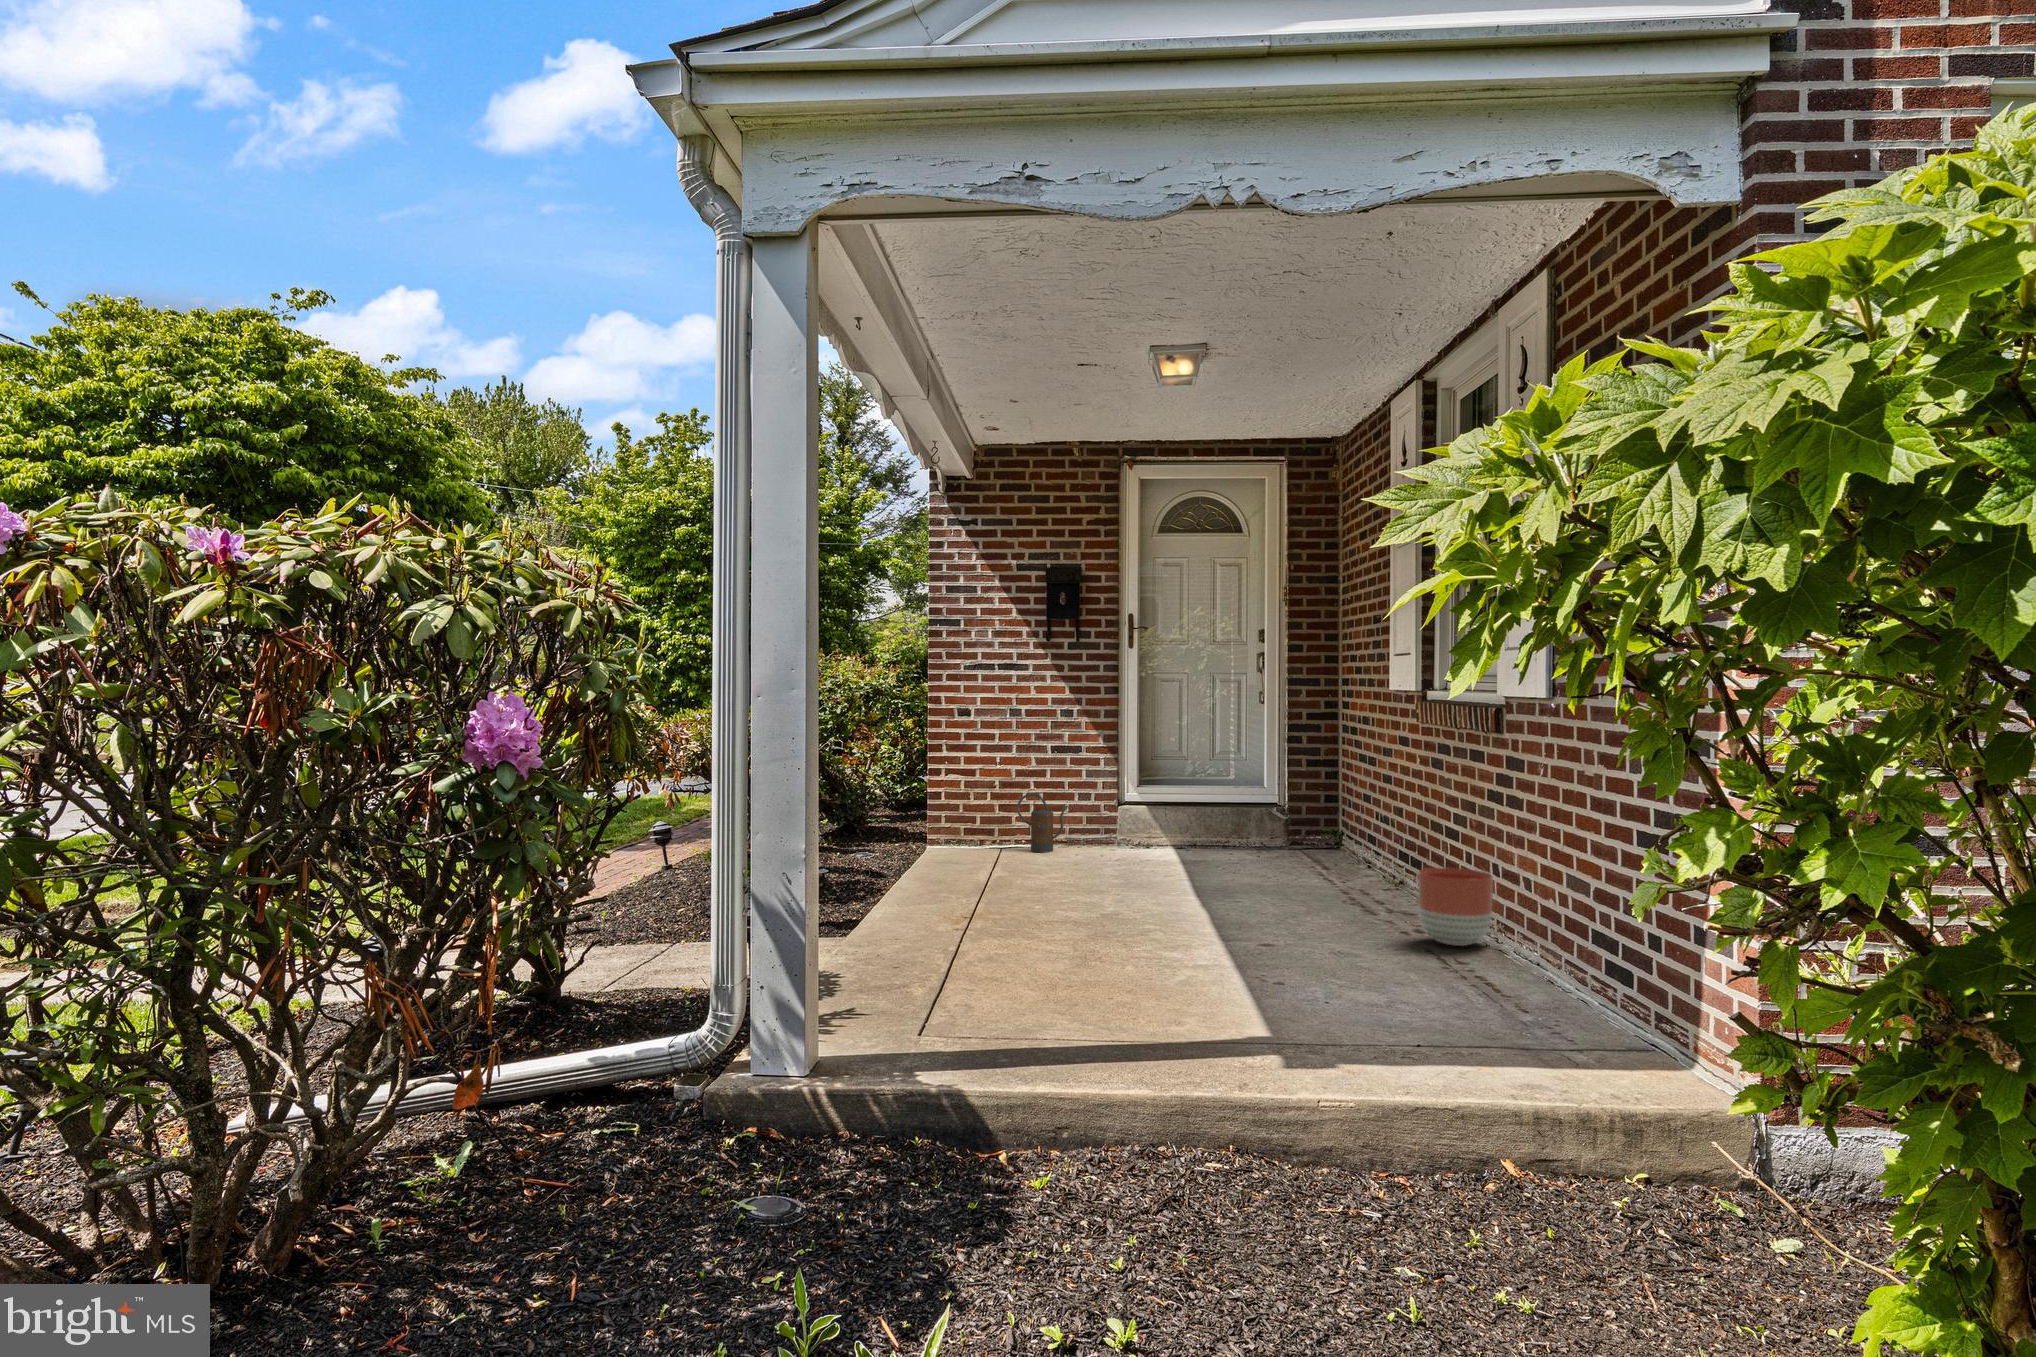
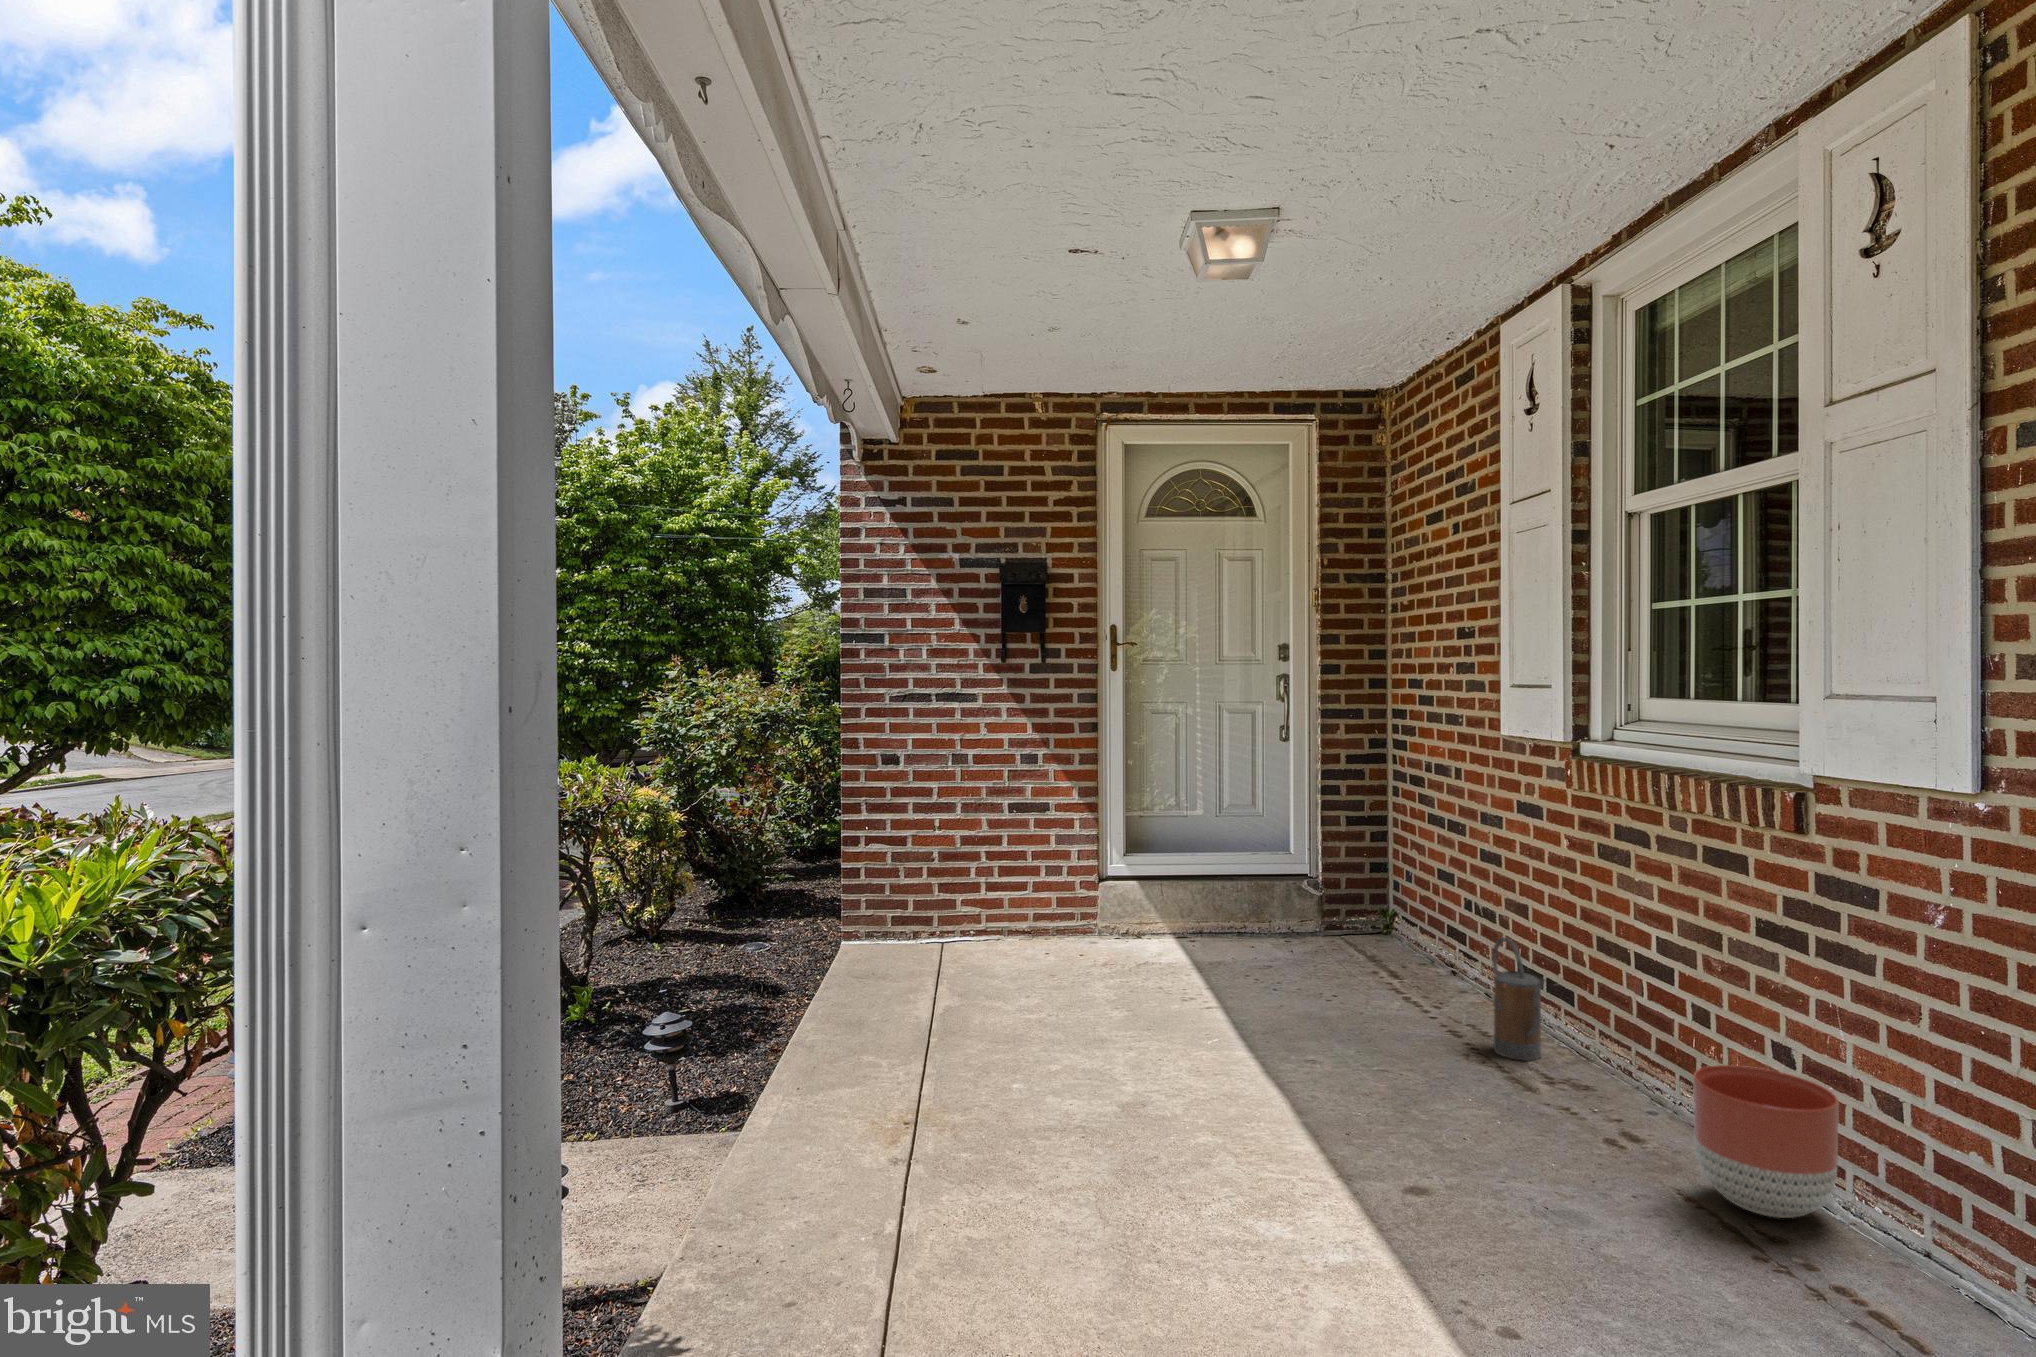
watering can: present [1017,793,1068,852] -> present [1492,937,1545,1060]

